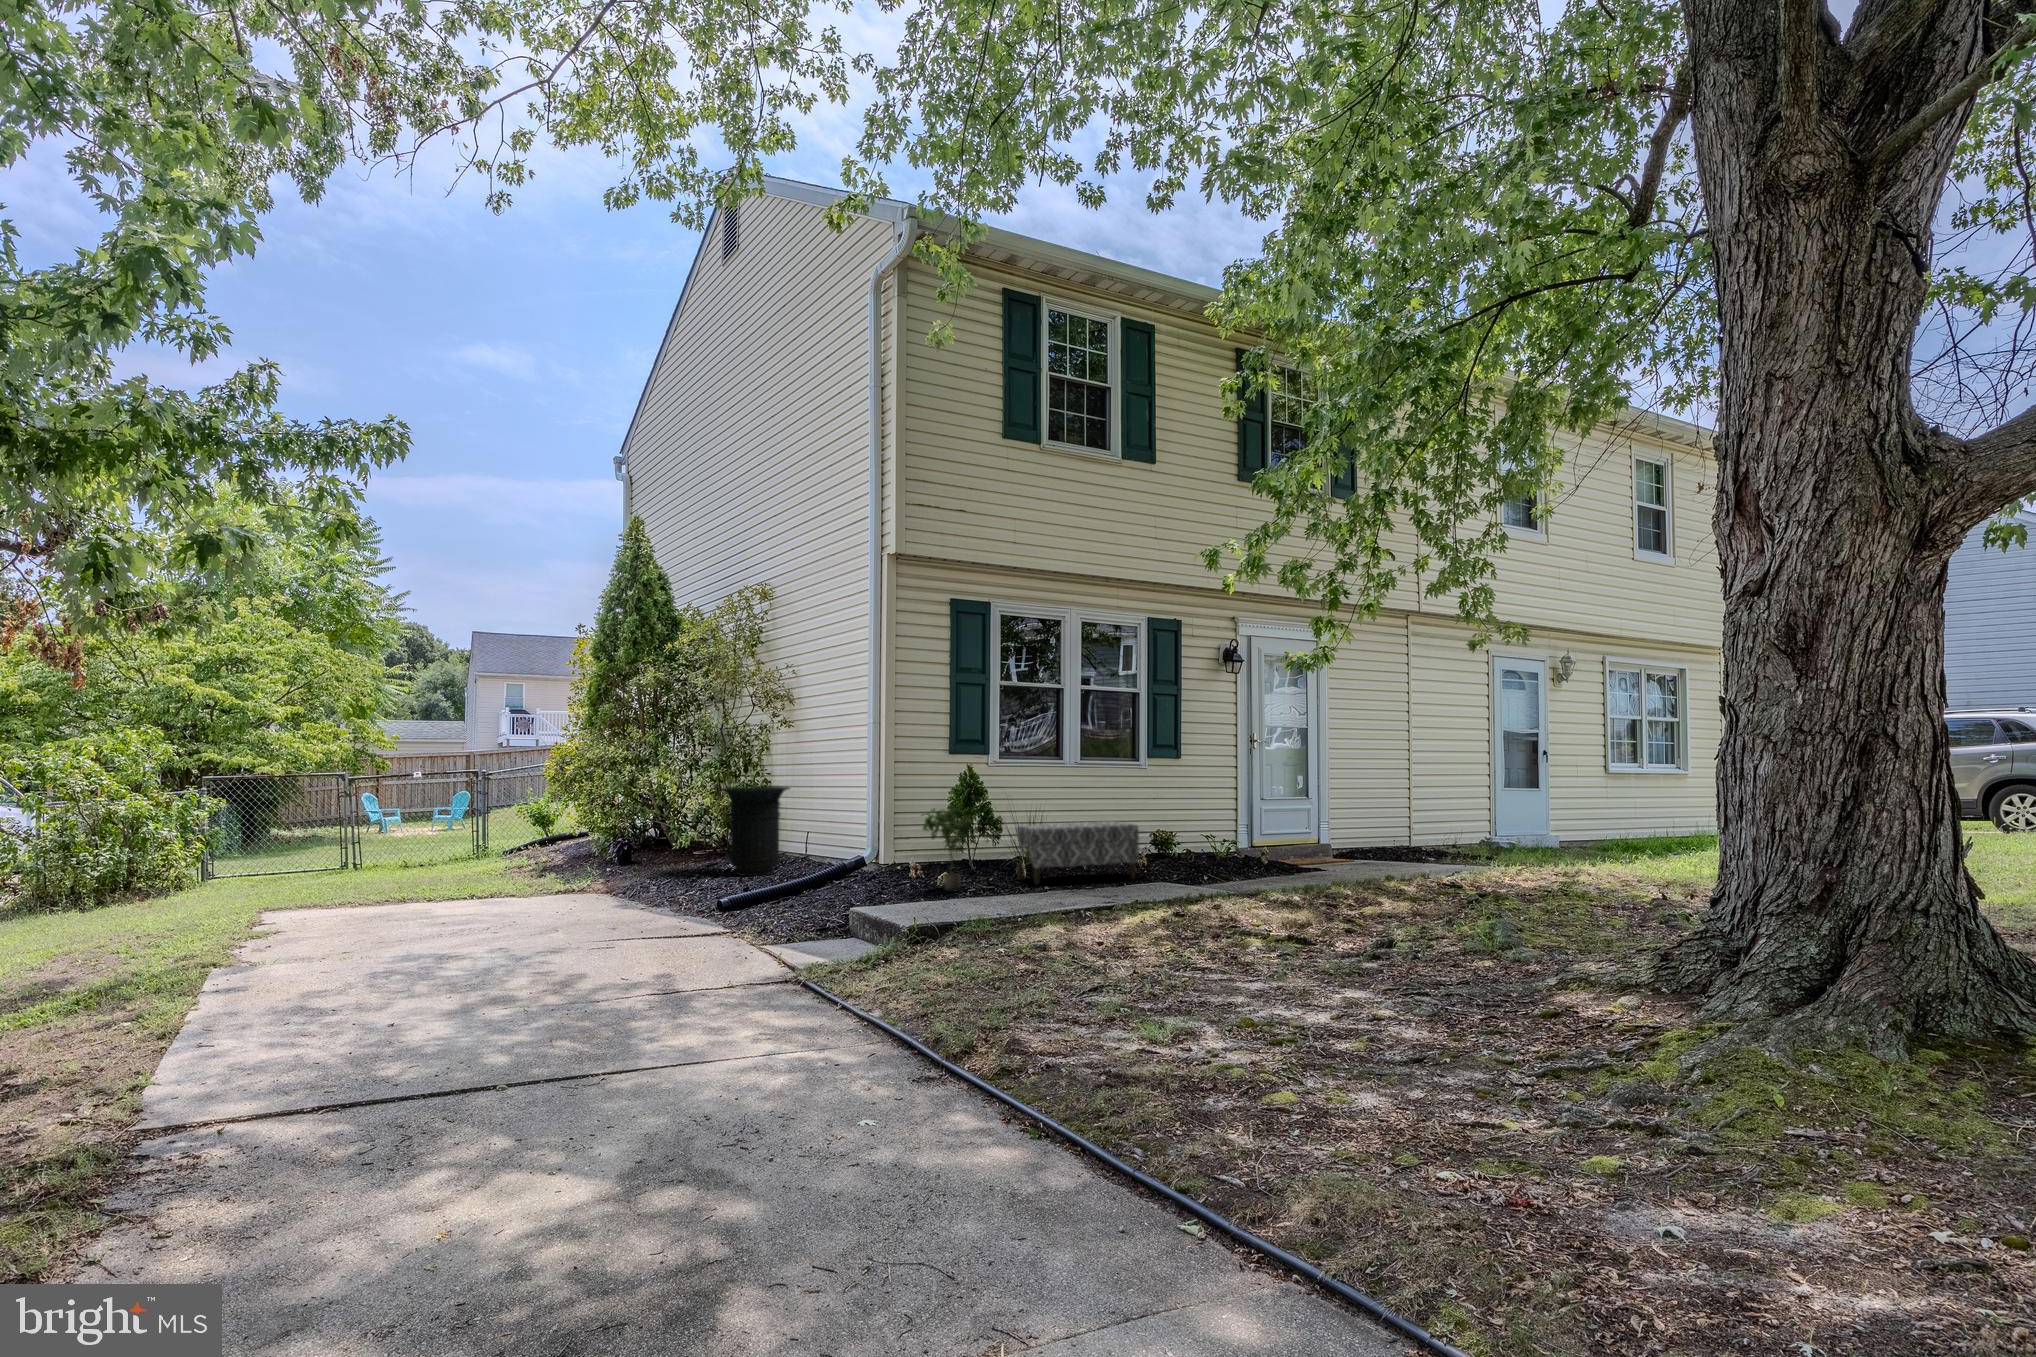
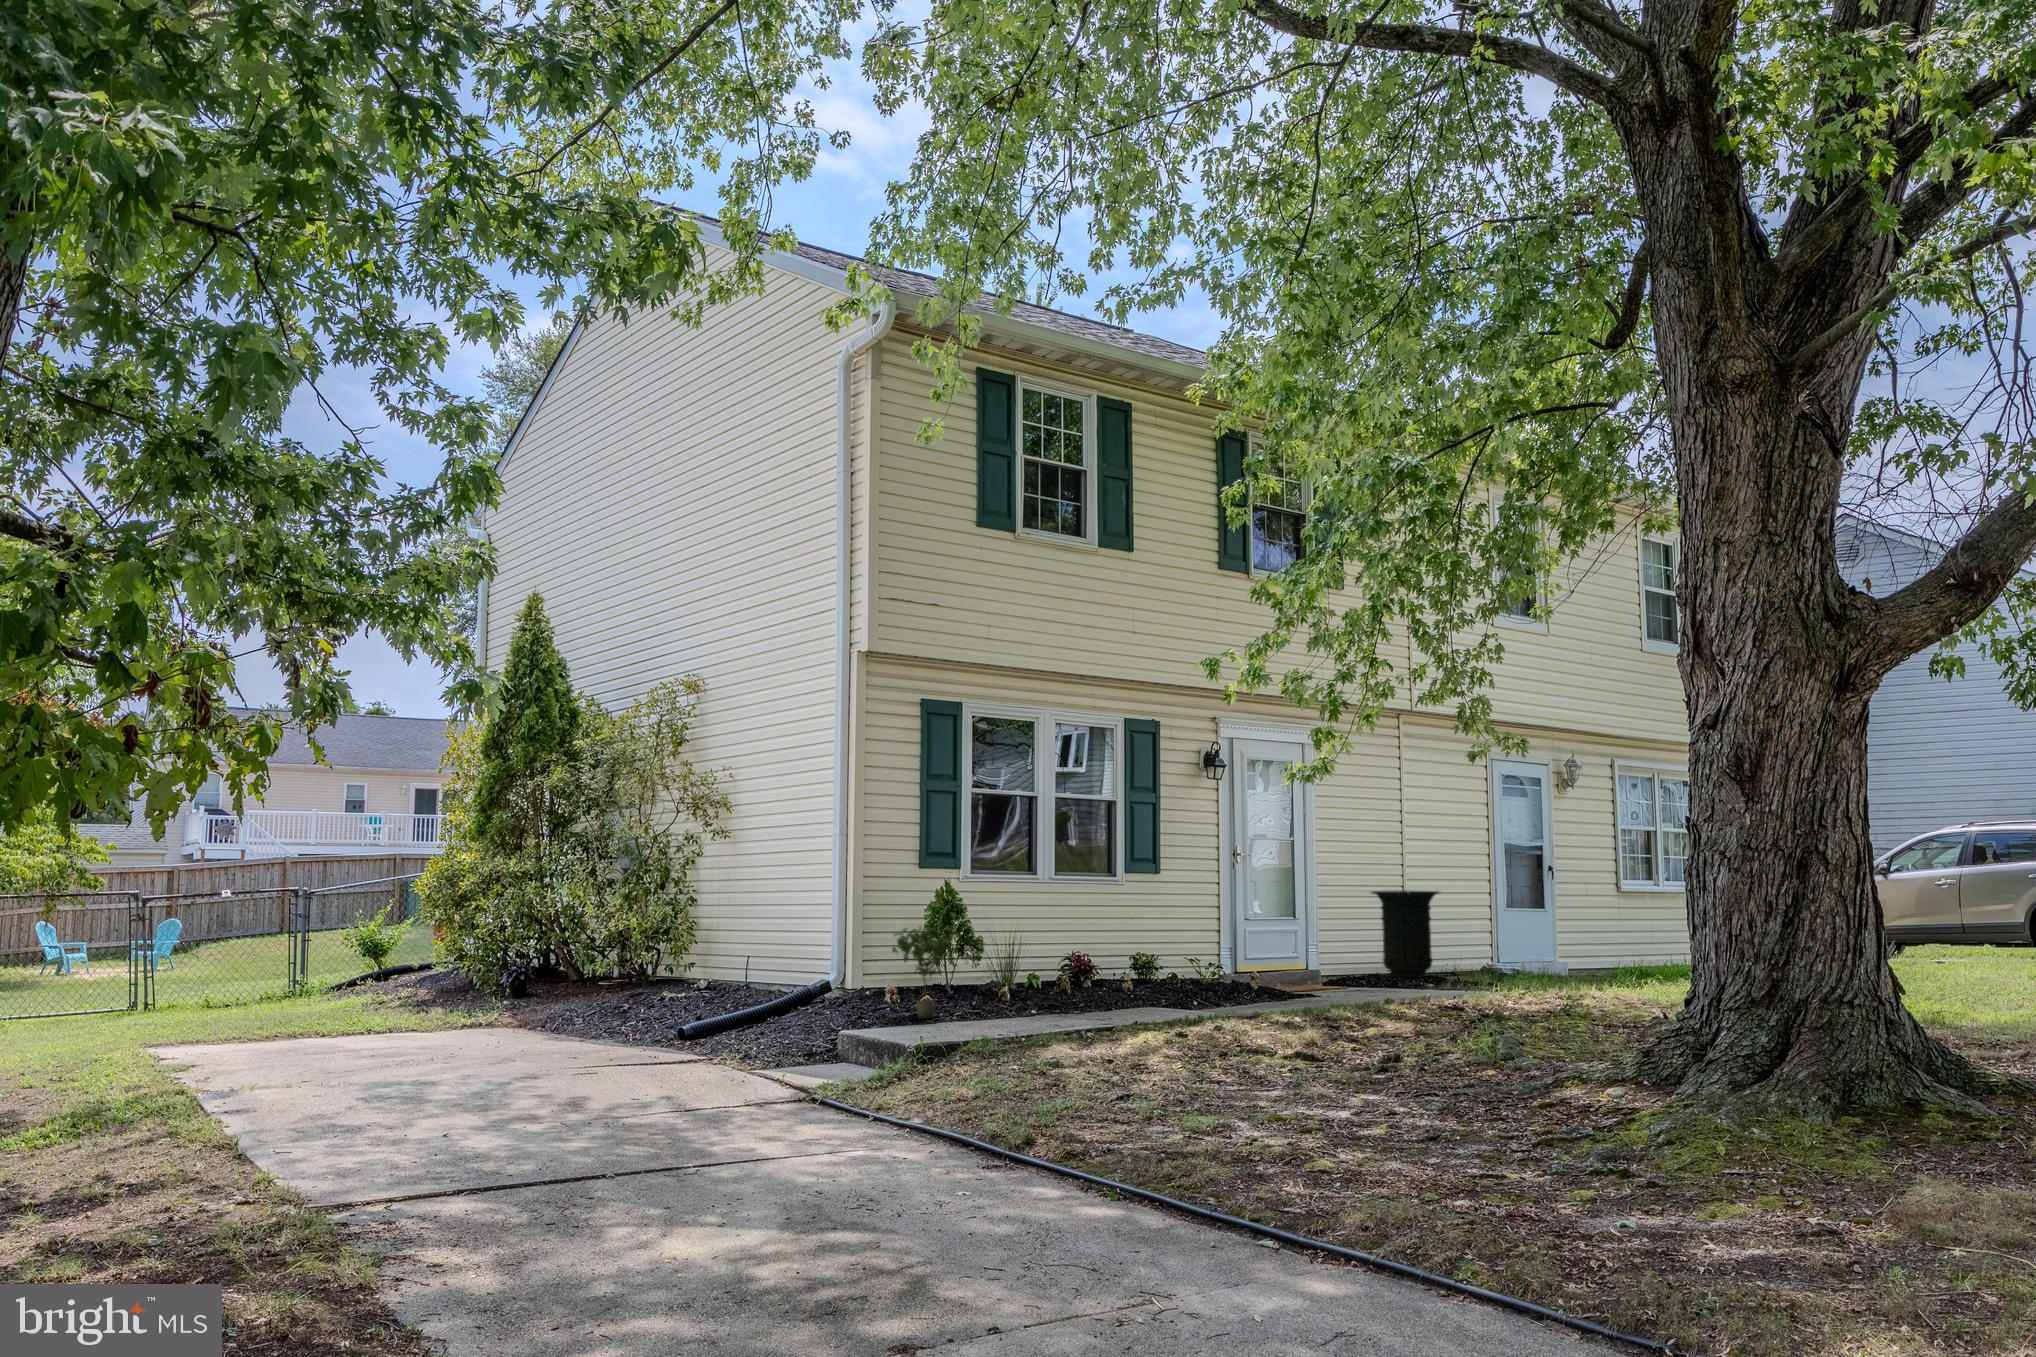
trash can: present [720,786,790,876] -> present [1372,891,1439,978]
bench: present [1017,821,1139,885] -> none [986,942,1122,1012]

